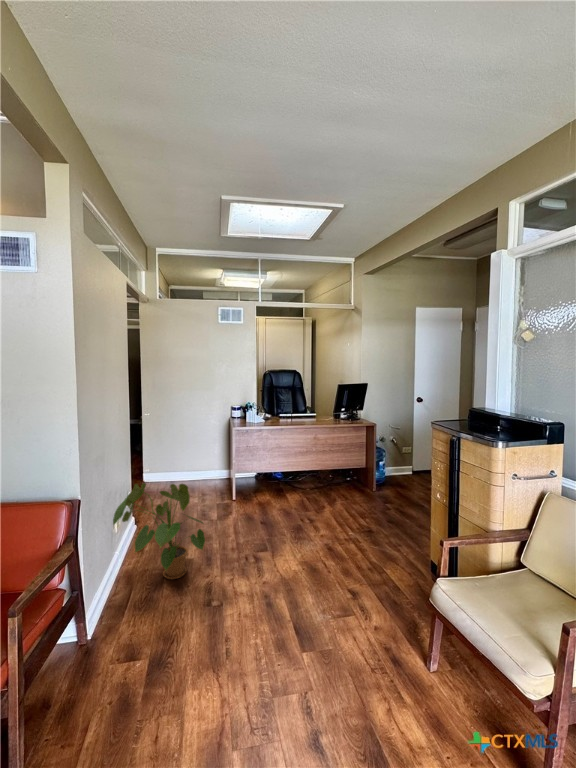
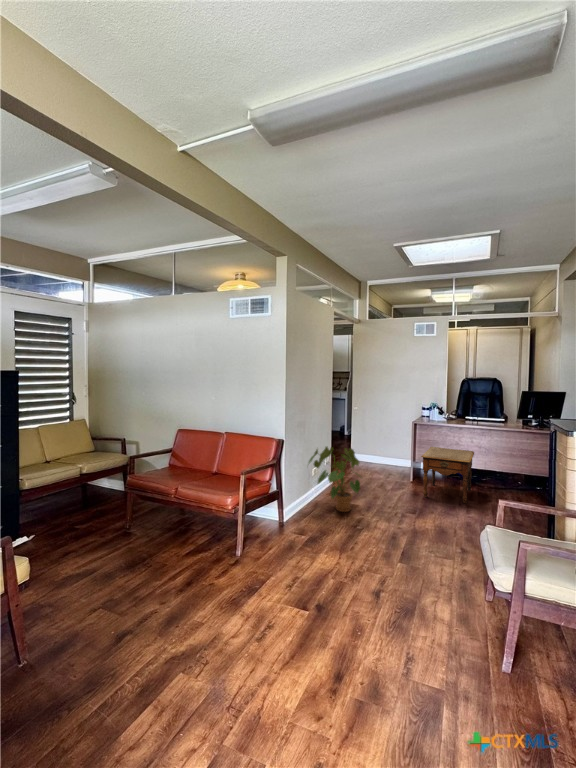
side table: none [251,452,308,518] -> present [421,447,474,503]

